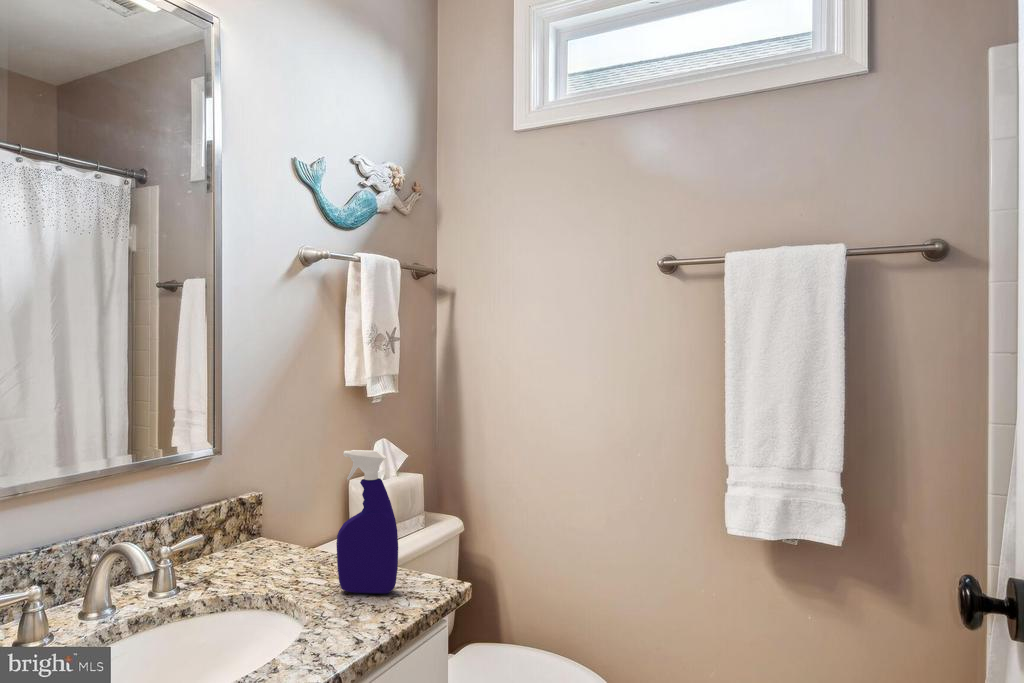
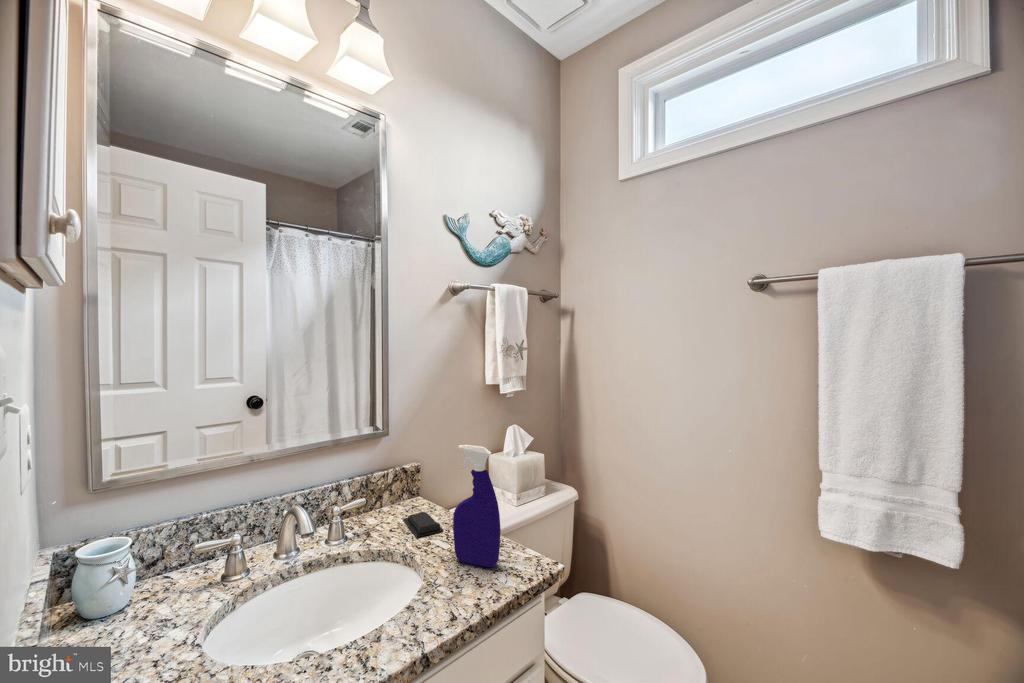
soap bar: none [250,549,313,577] -> present [403,512,443,537]

